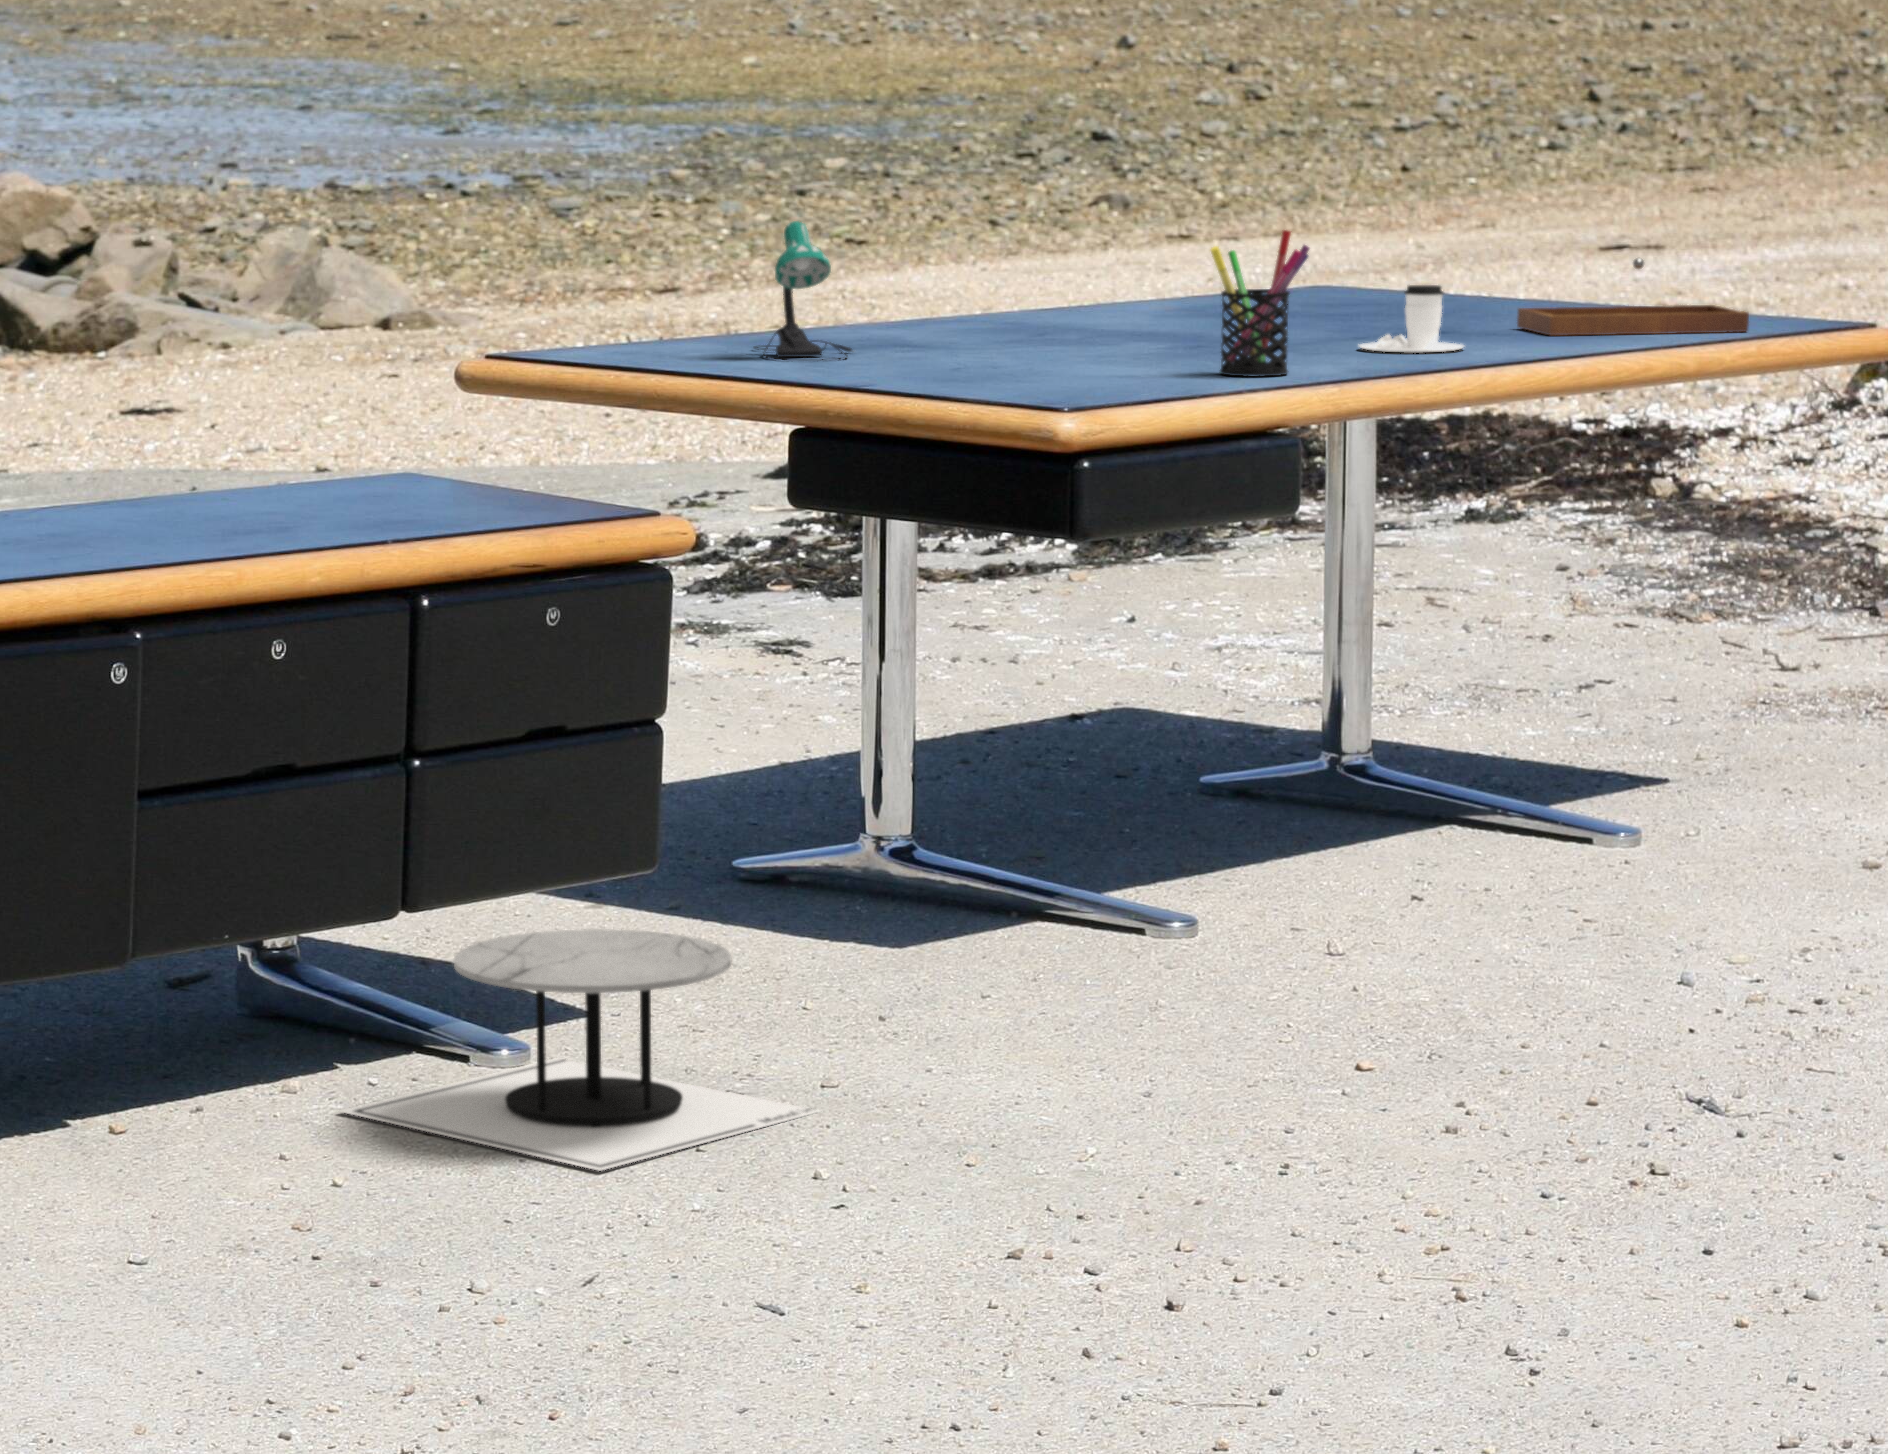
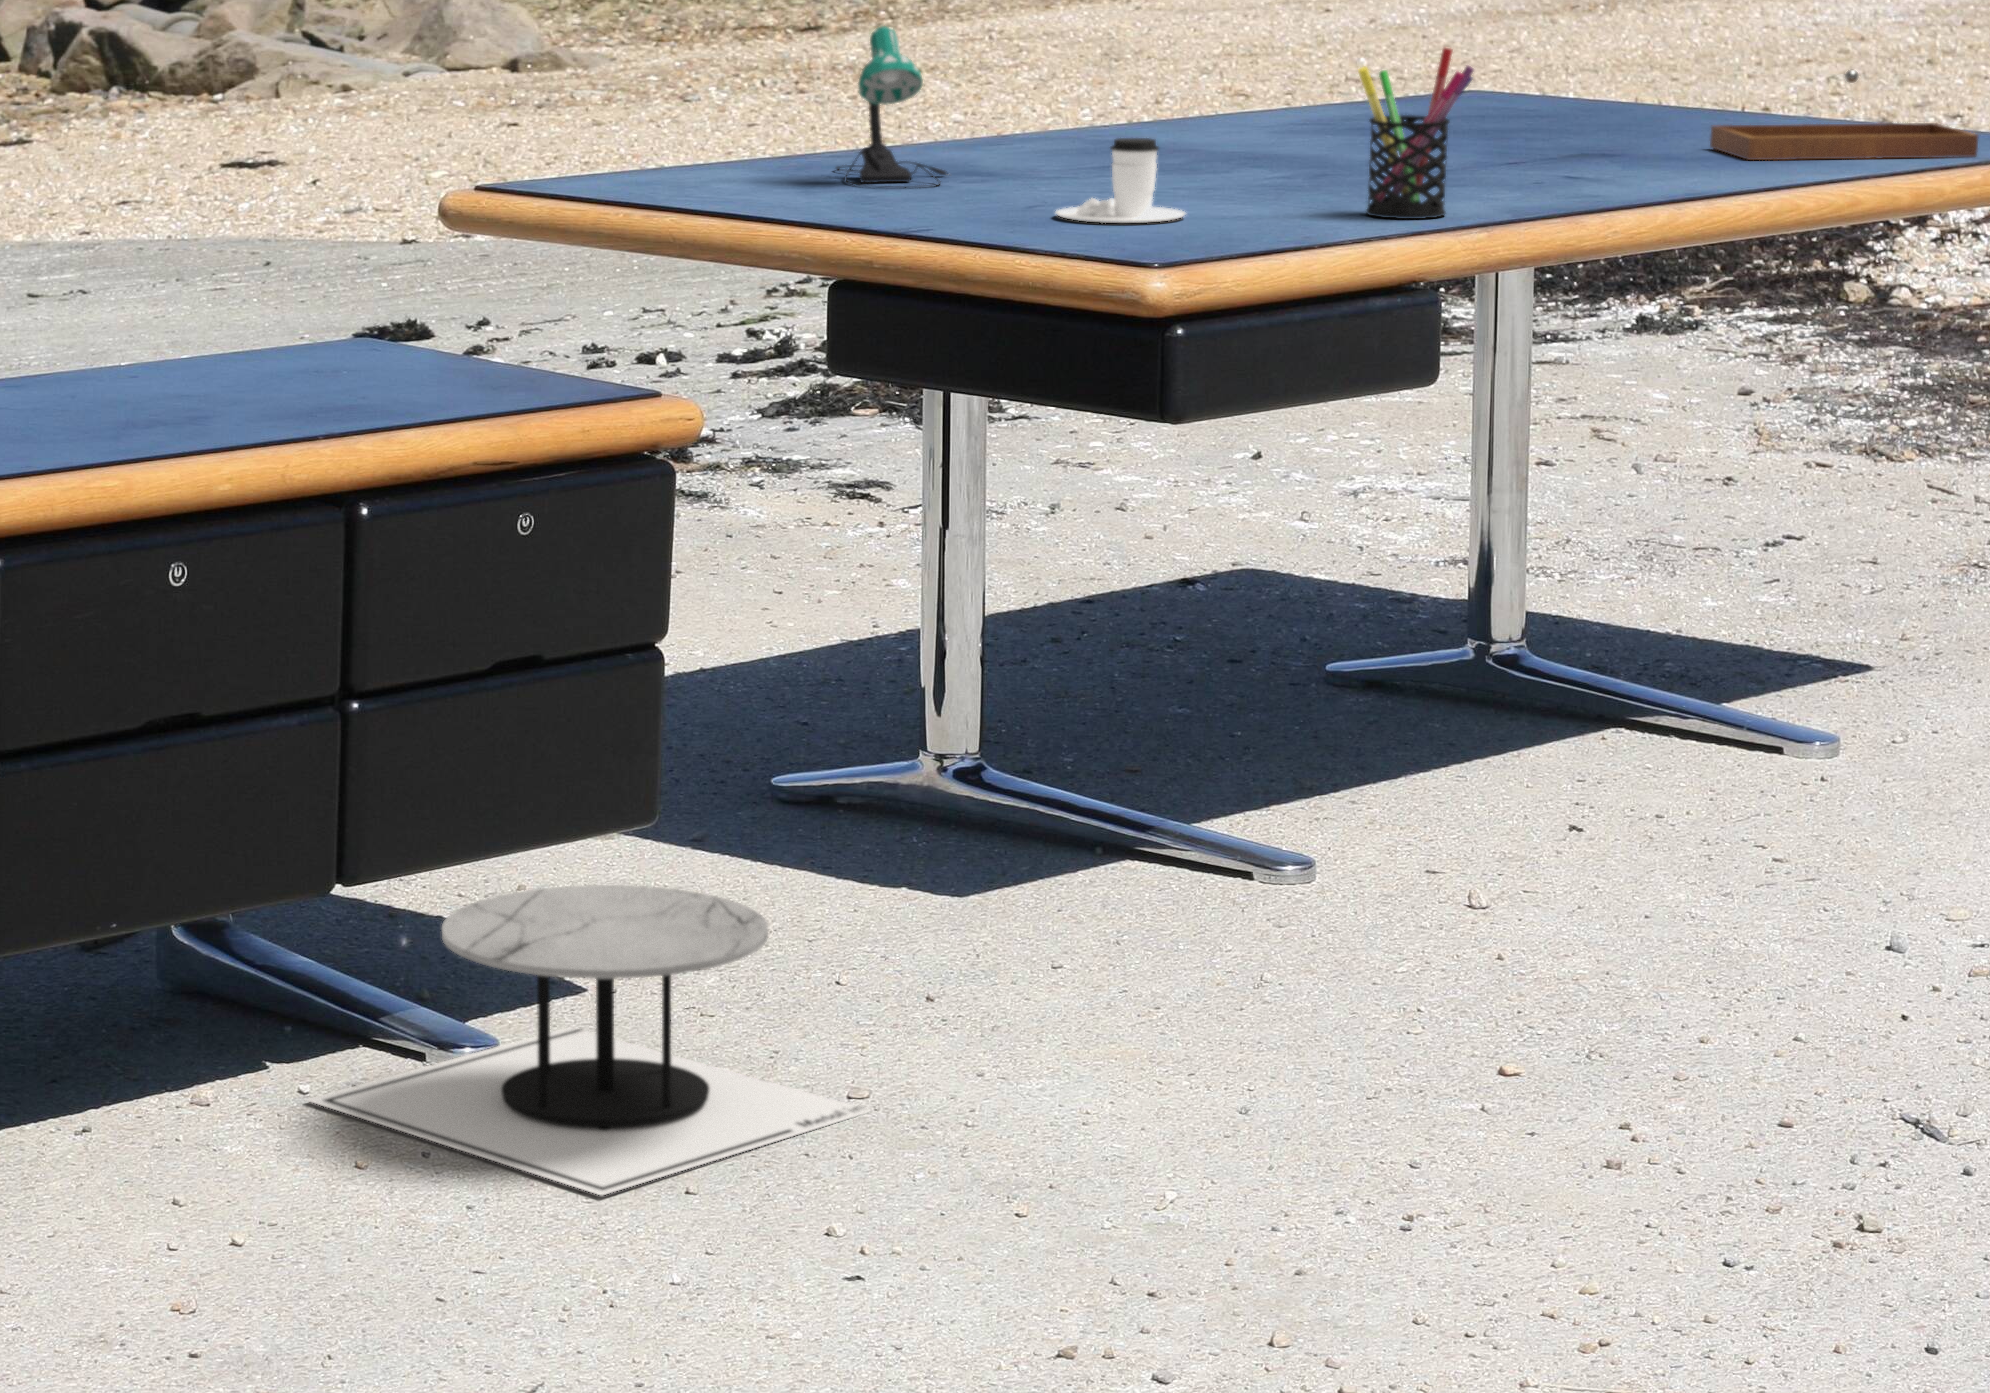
coffee cup: present [1359,285,1464,353] -> present [1056,138,1185,223]

